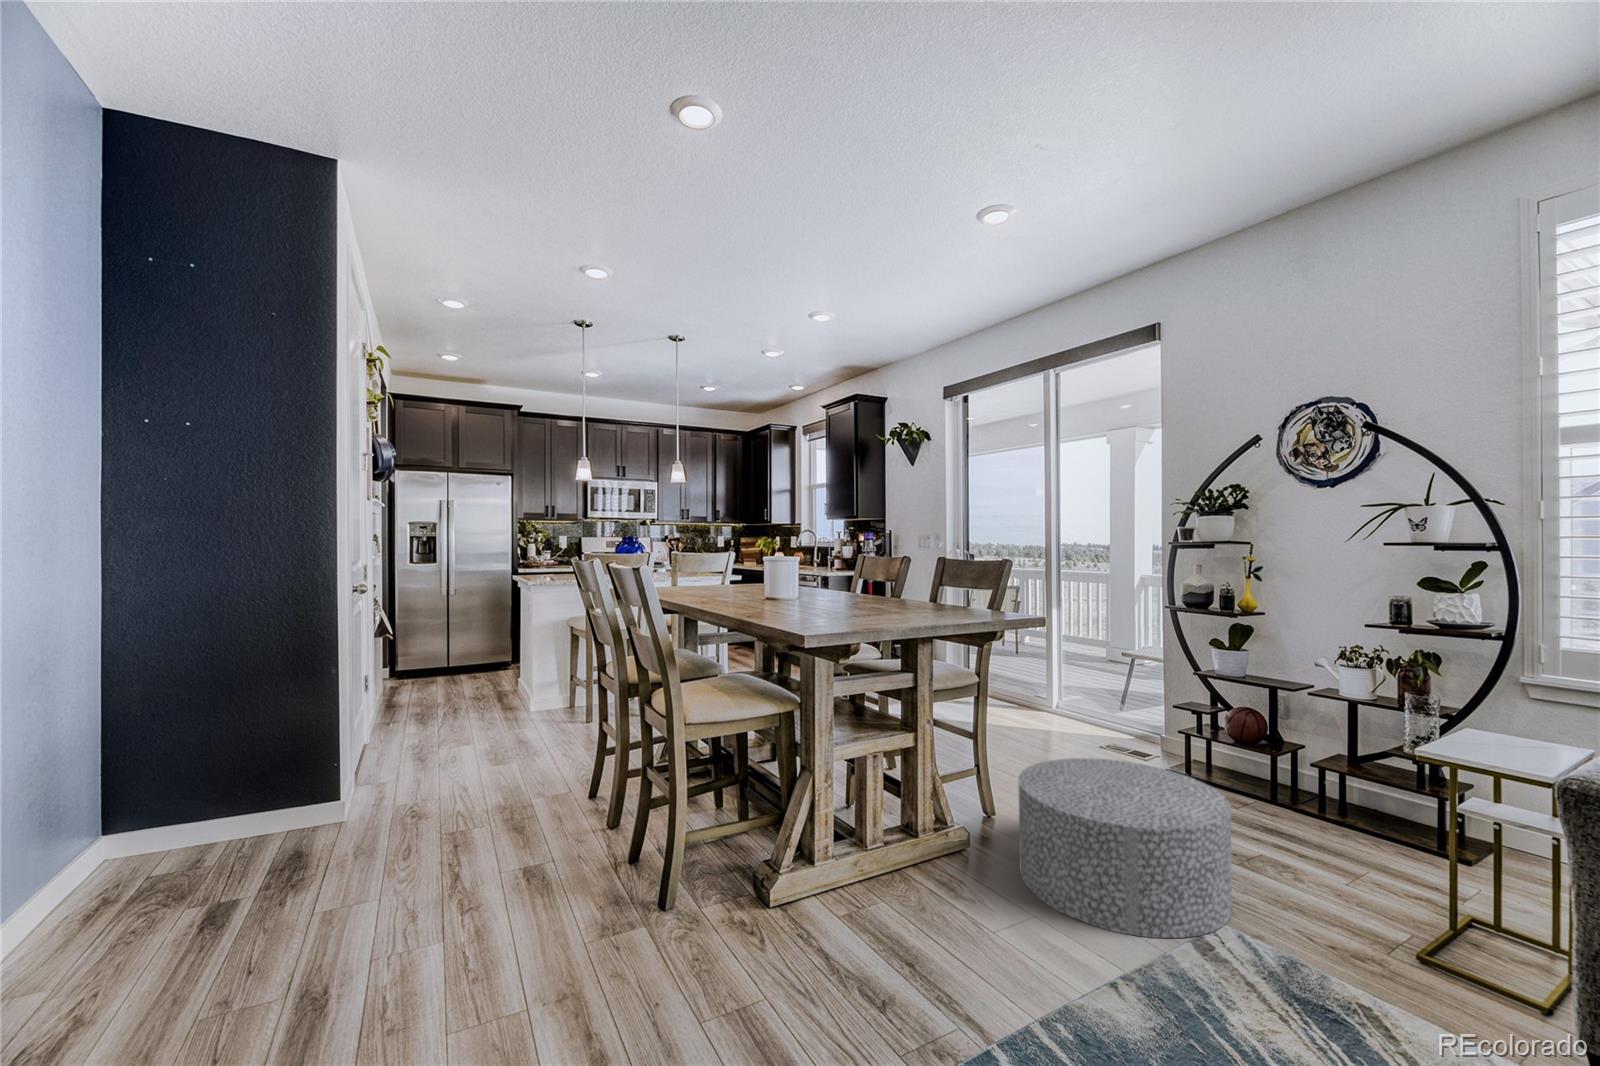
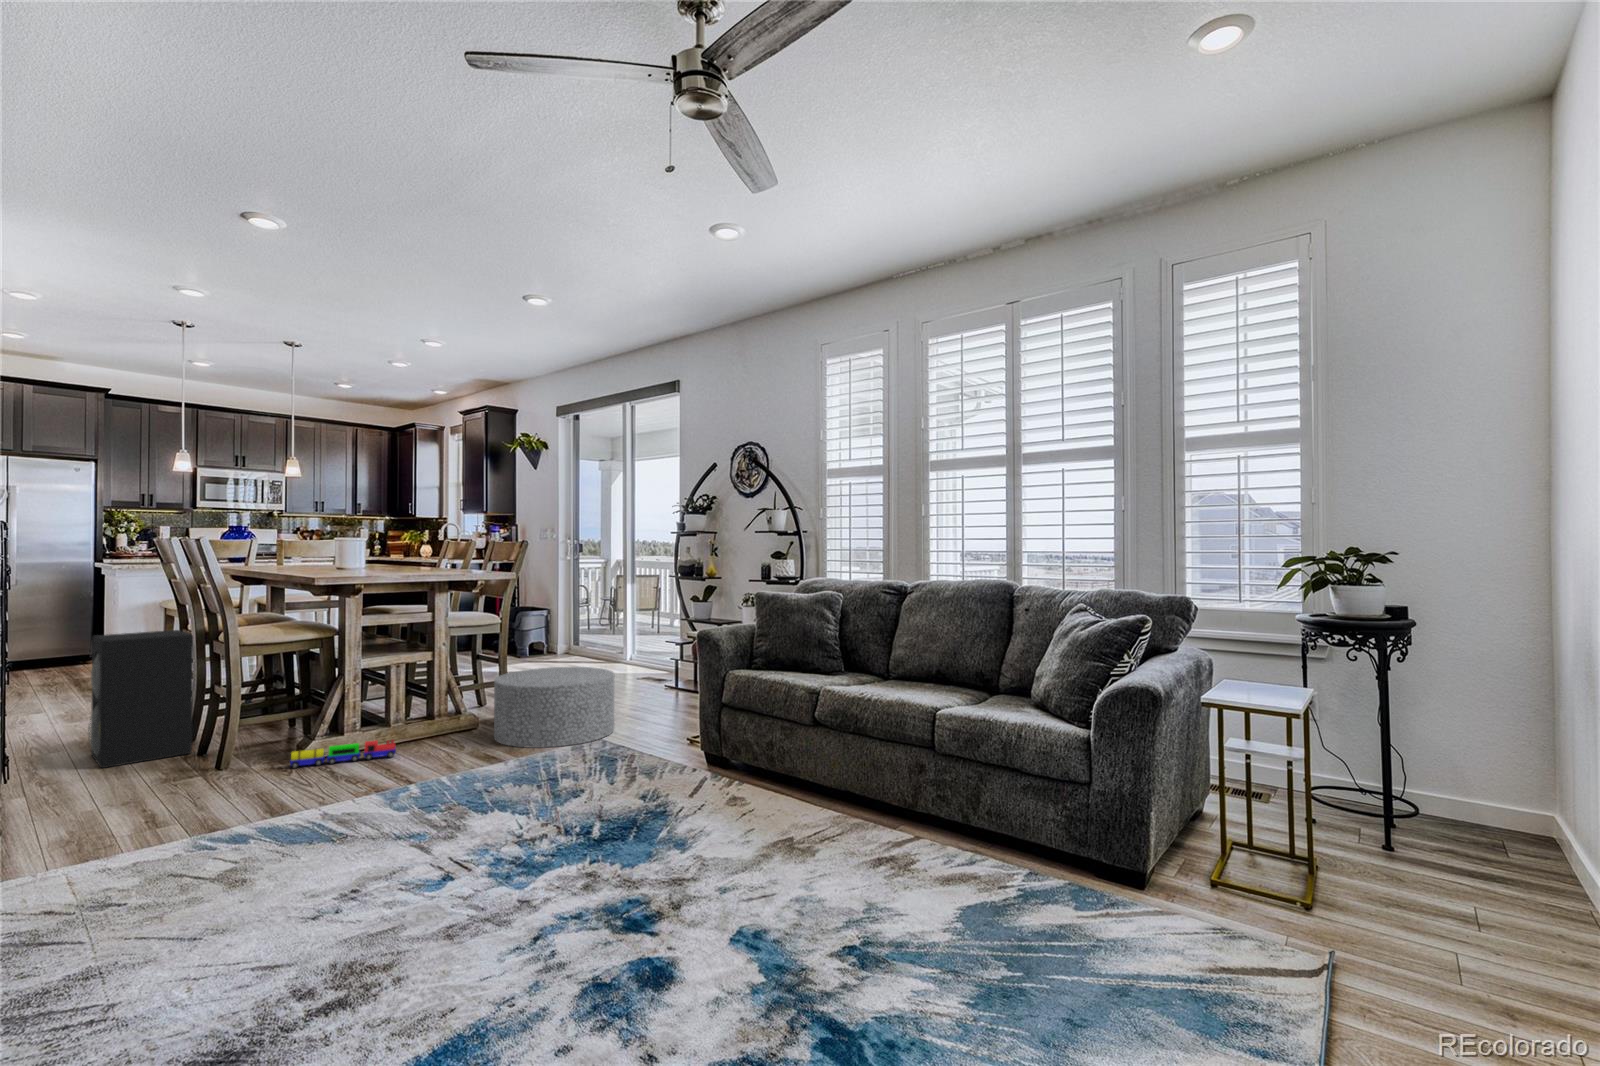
speaker: none [504,682,618,890] -> present [88,630,193,768]
toy train: none [758,895,906,940] -> present [290,740,396,768]

